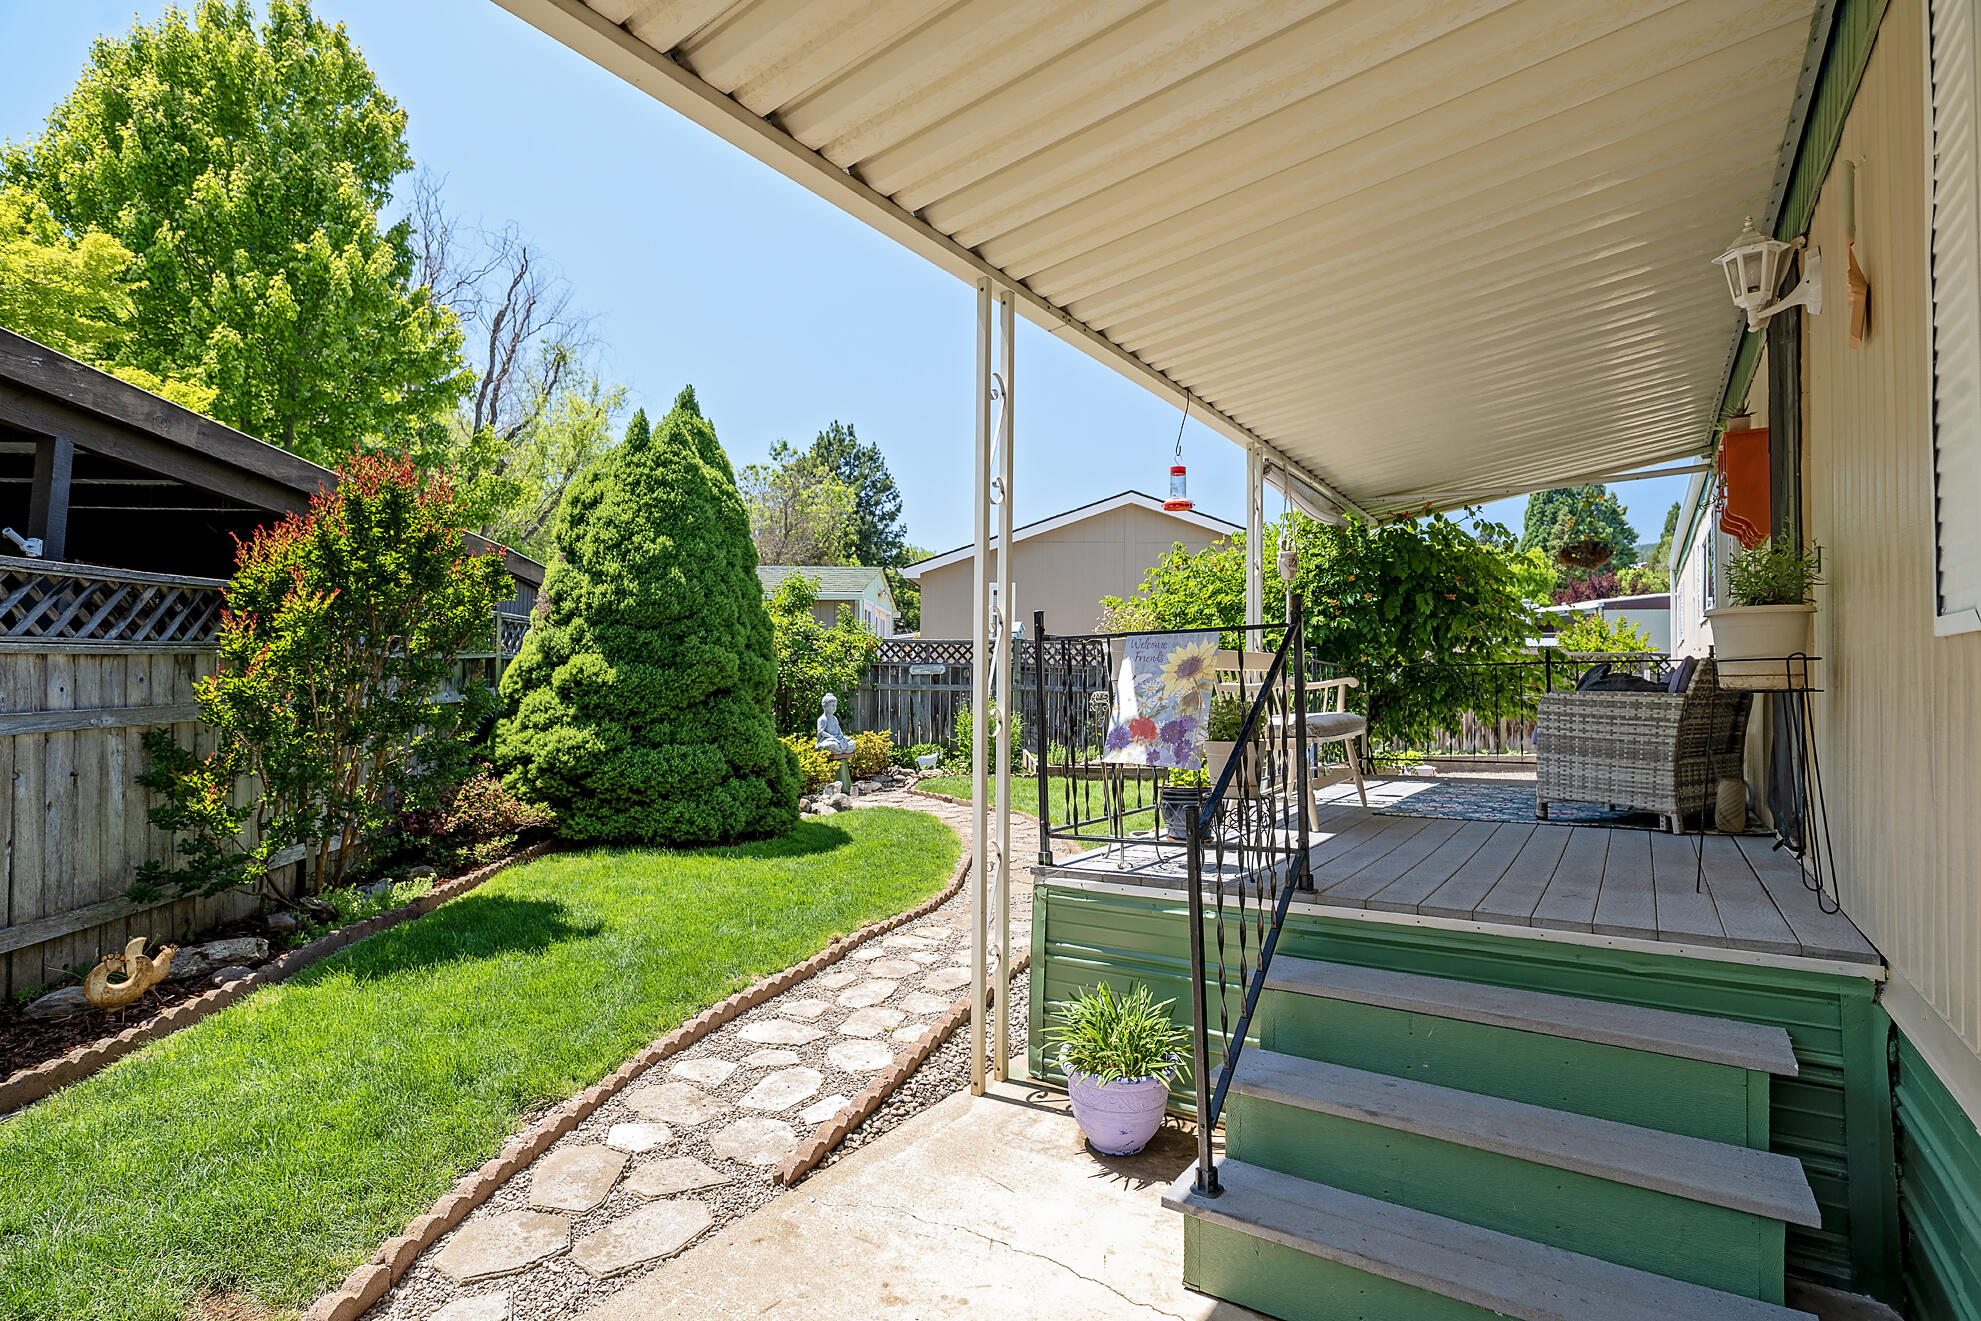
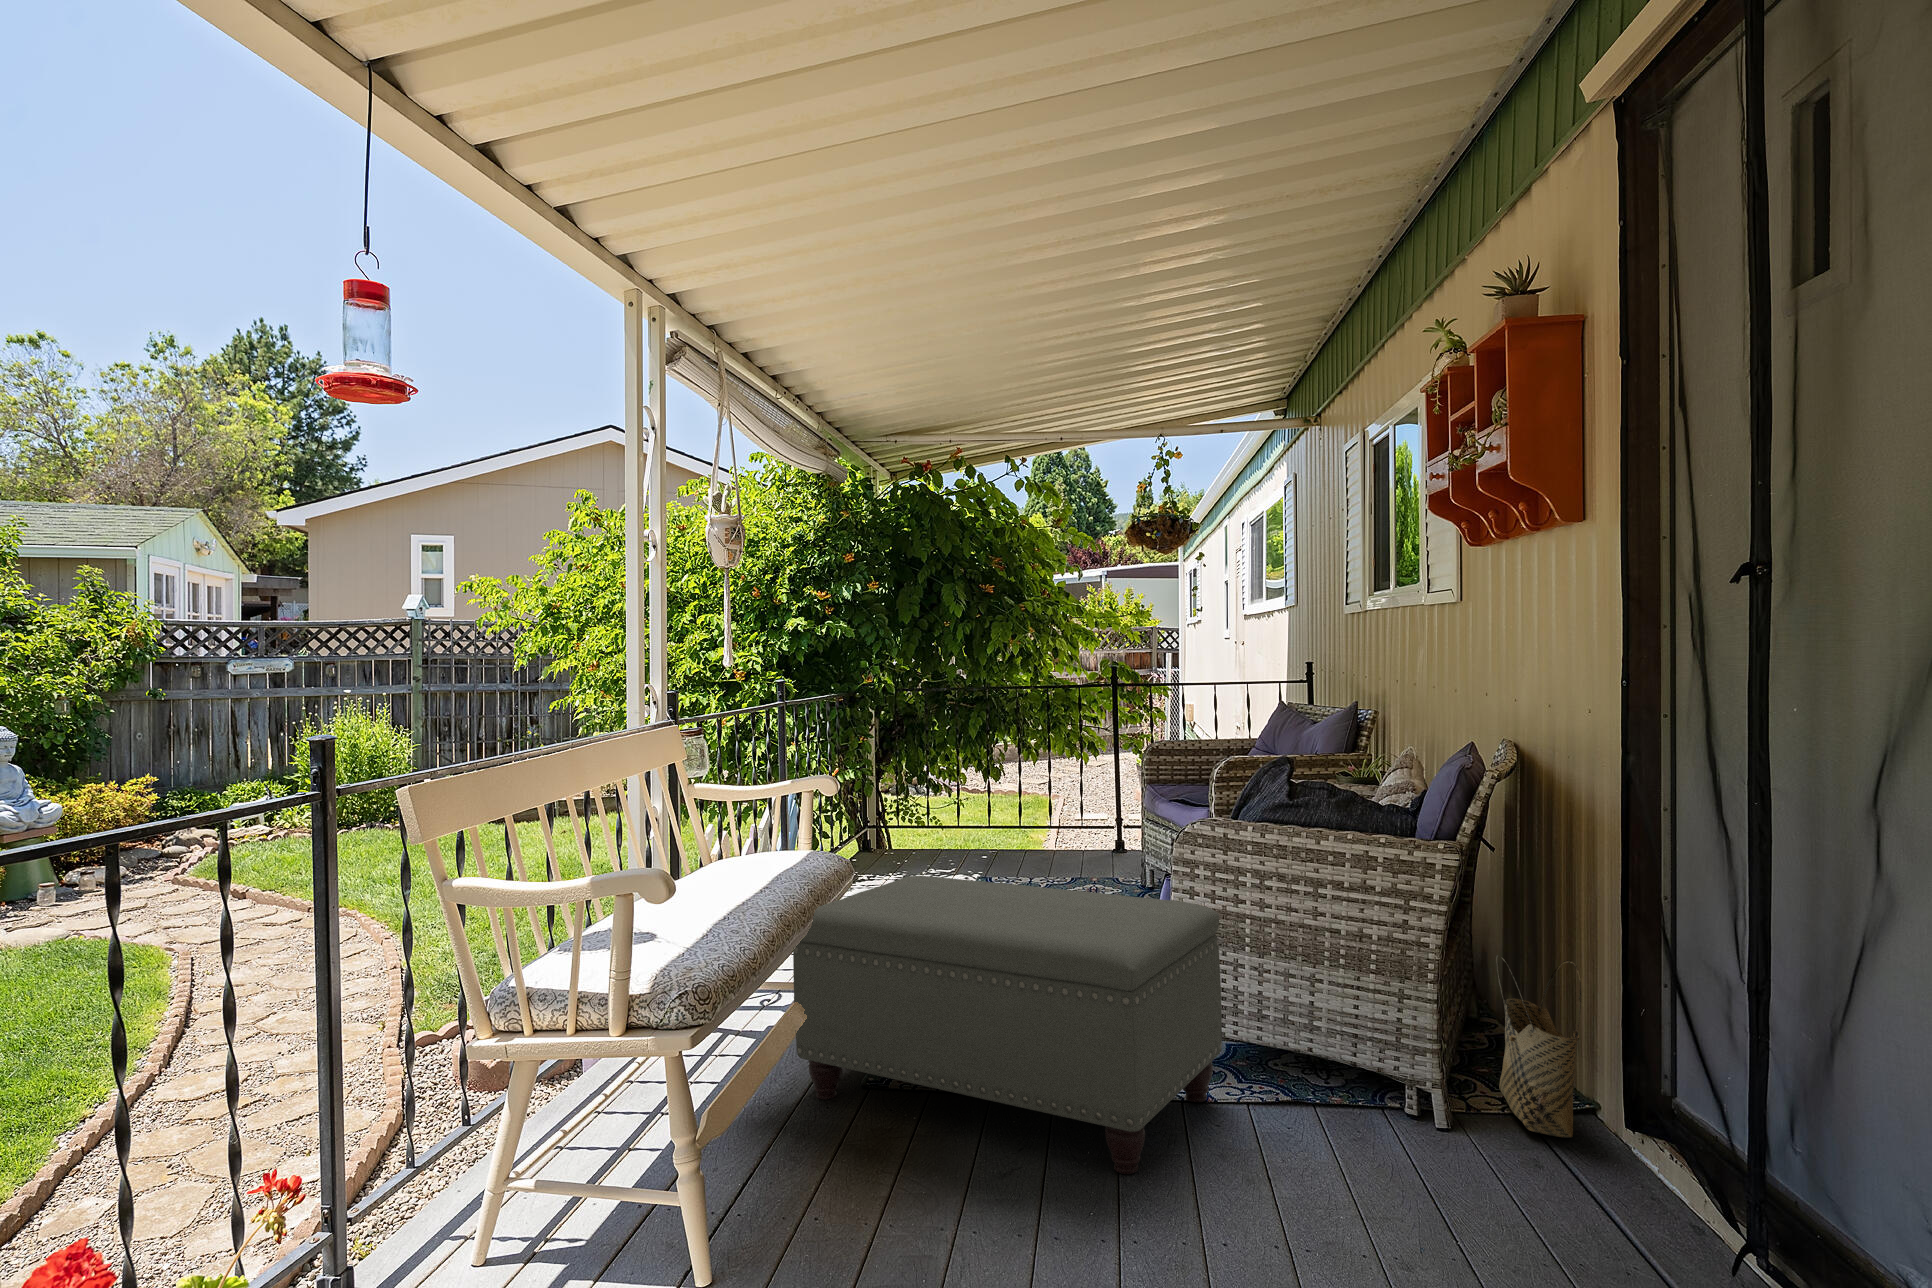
ottoman: none [1340,728,1562,831] -> present [793,876,1222,1174]

